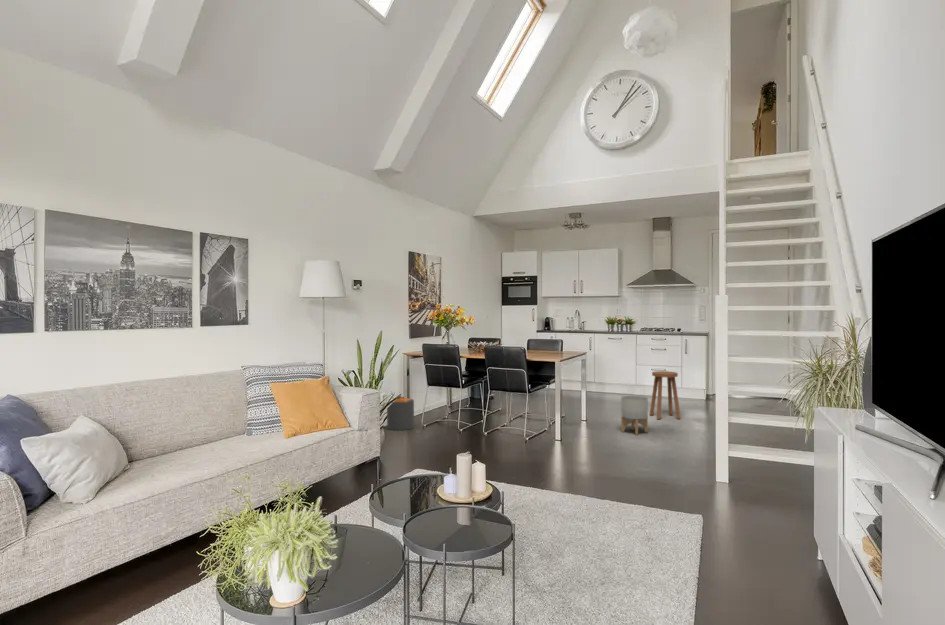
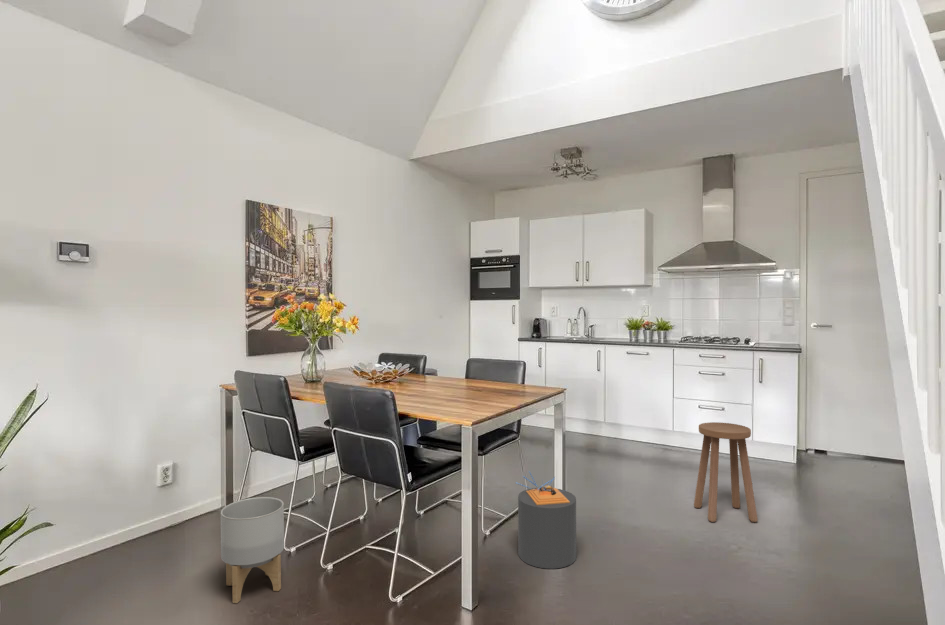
trash can: present [387,394,414,430] -> present [516,472,576,569]
planter: present [621,395,648,435] -> present [221,497,284,603]

